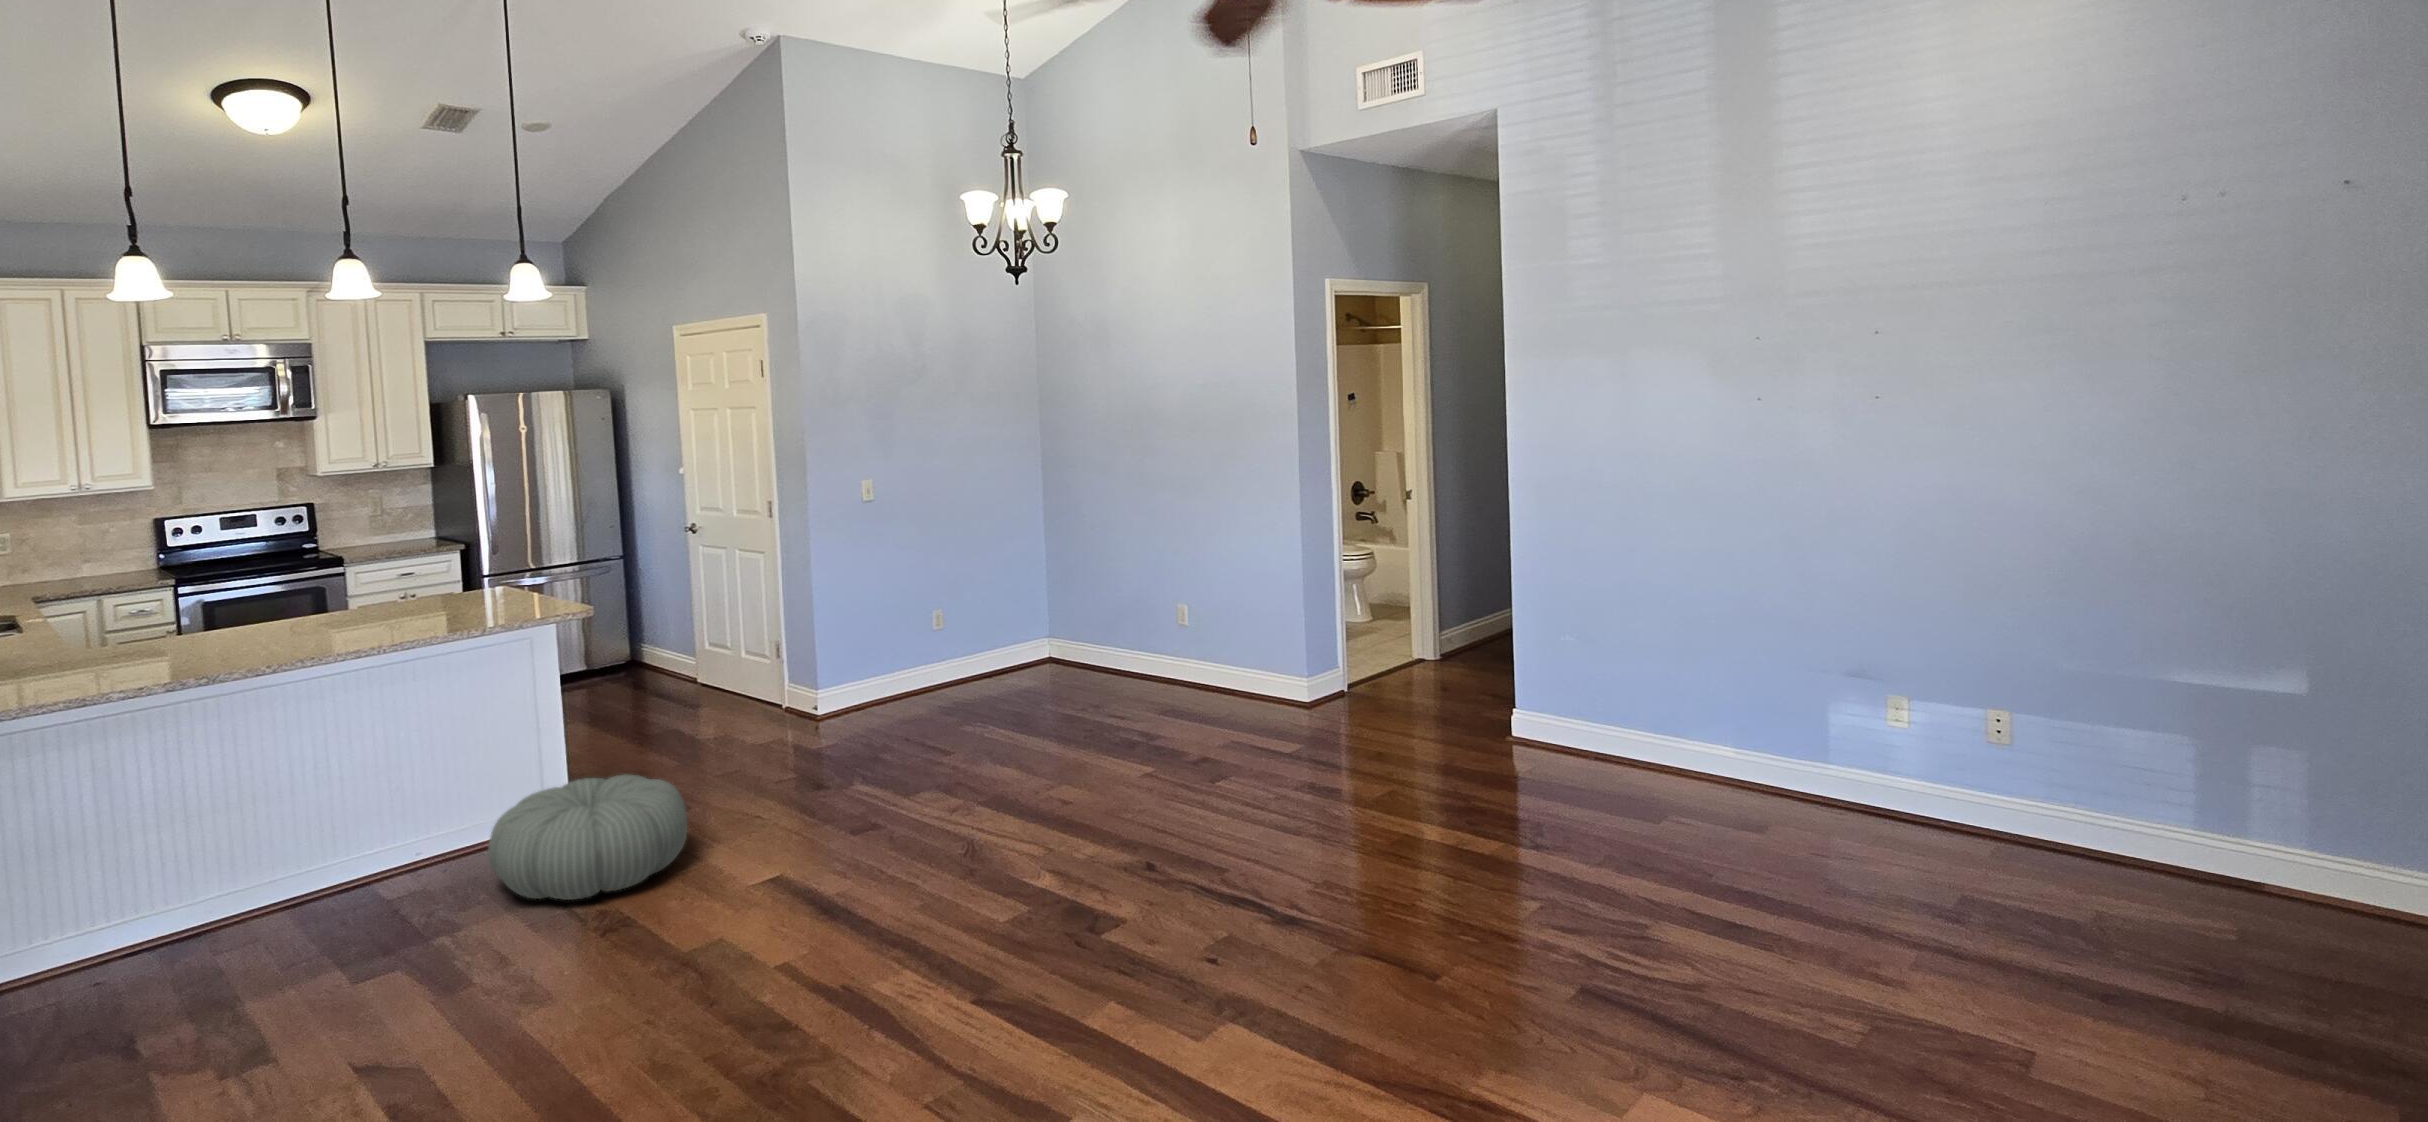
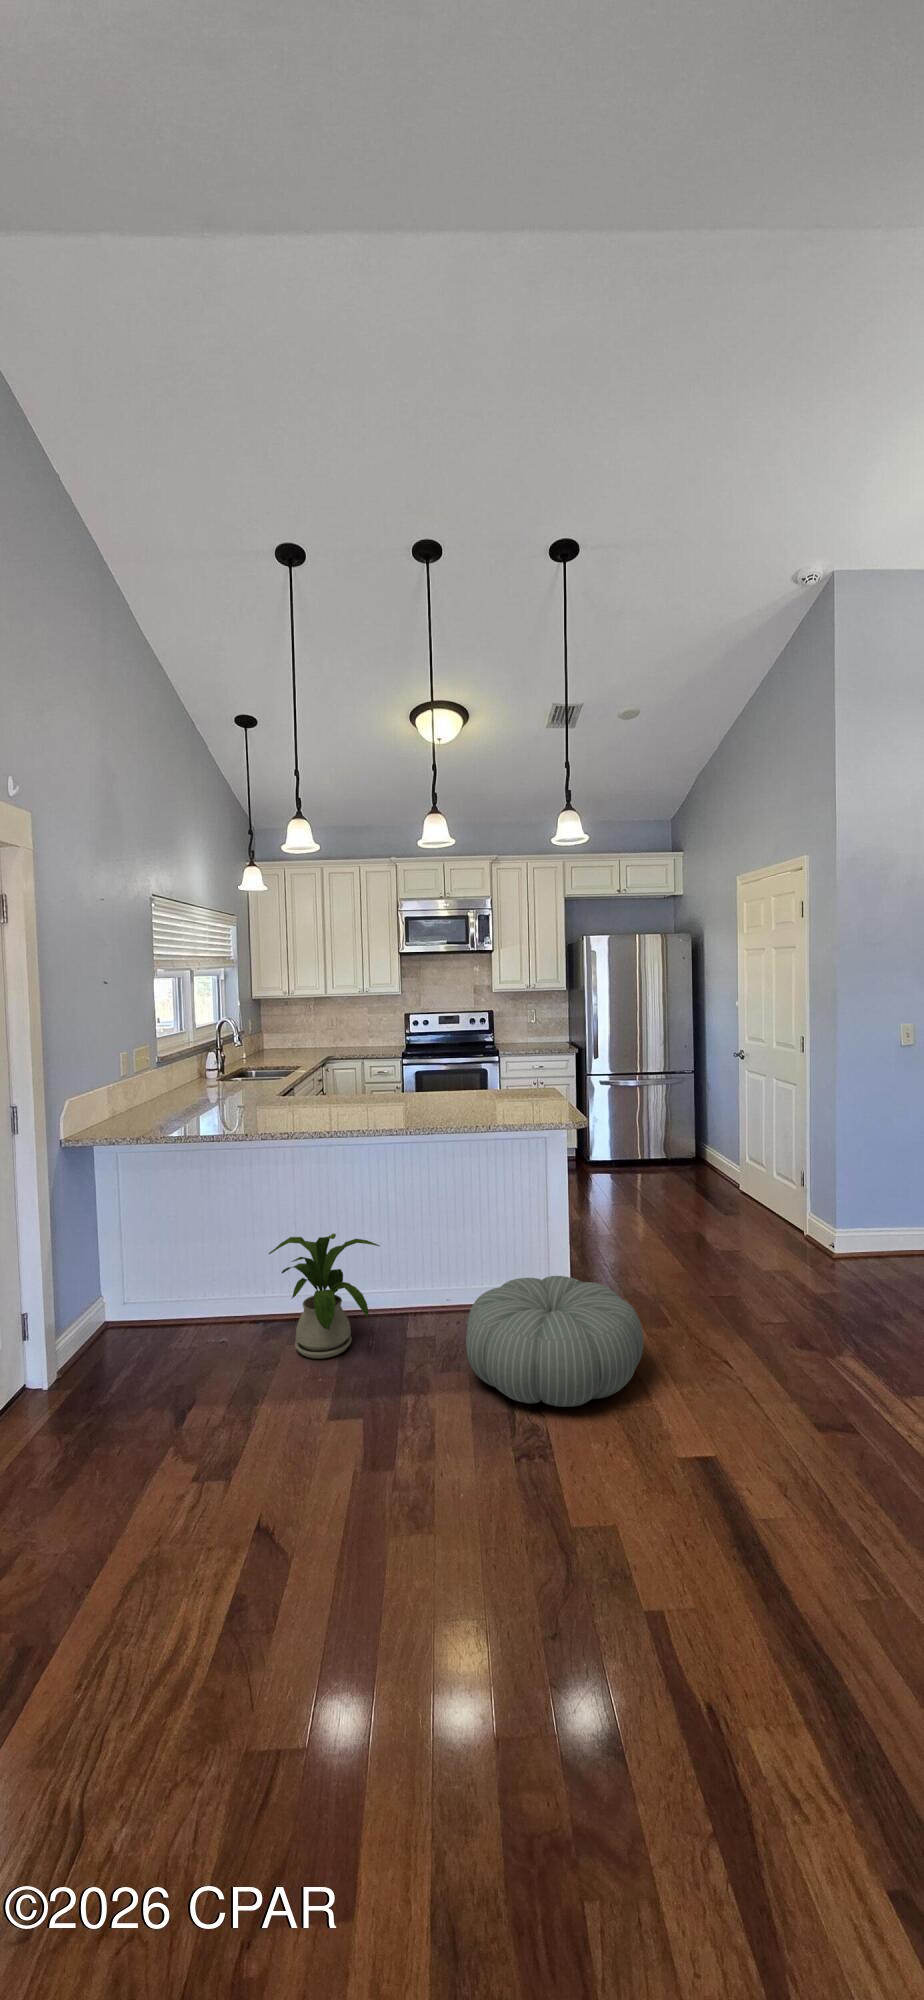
house plant: none [189,788,363,954] -> present [269,1233,379,1359]

